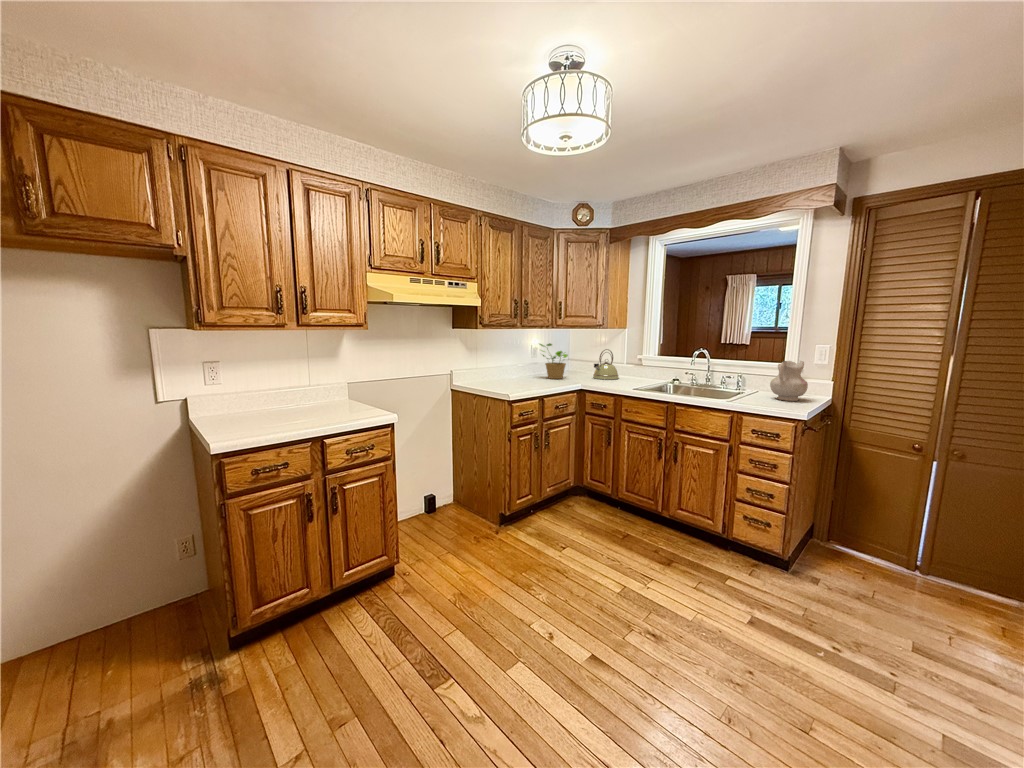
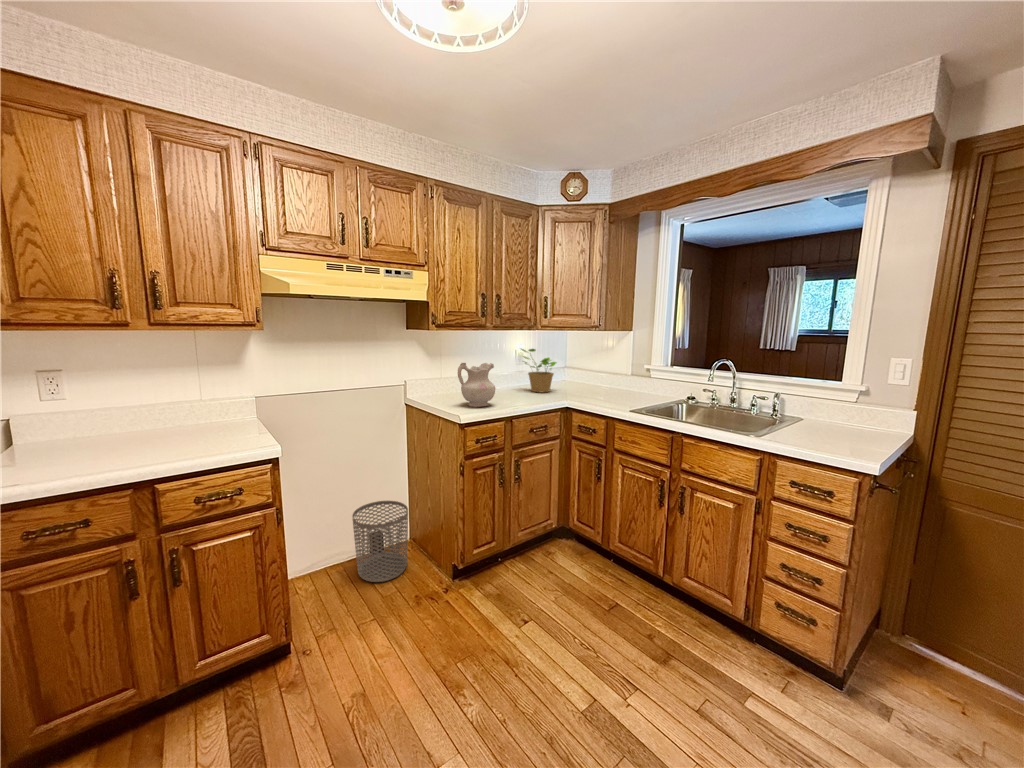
kettle: present [593,349,619,380] -> none [588,356,621,395]
ceramic pitcher: present [770,361,808,401] -> present [458,363,495,407]
waste bin: none [419,467,462,529] -> present [352,501,408,582]

